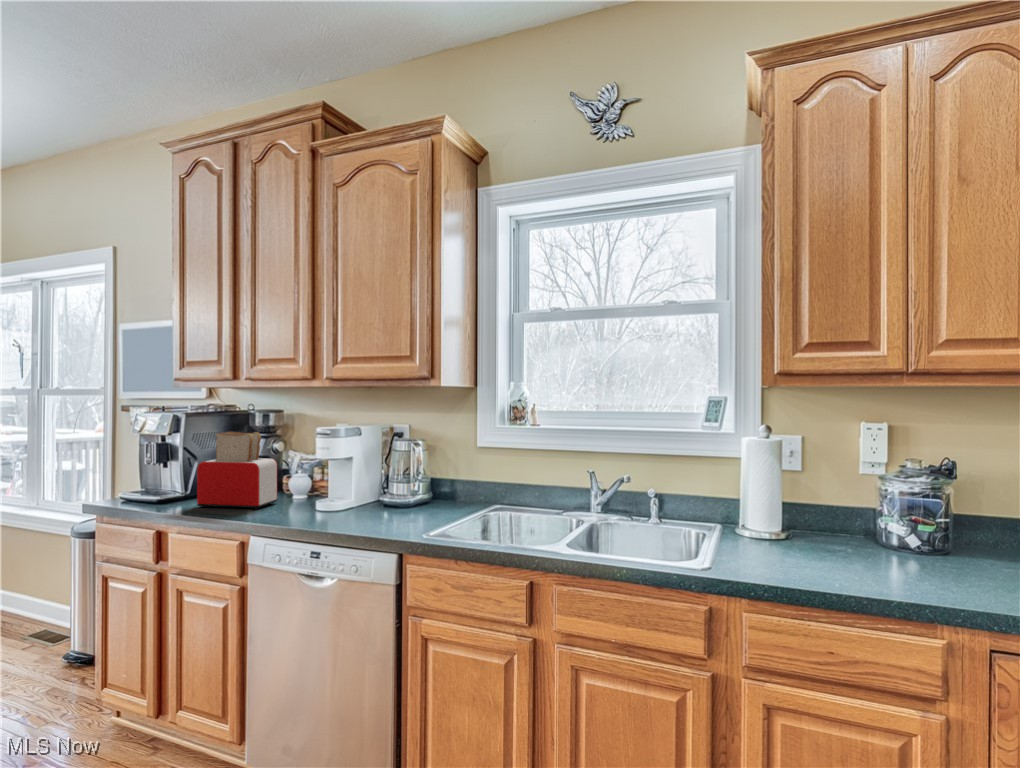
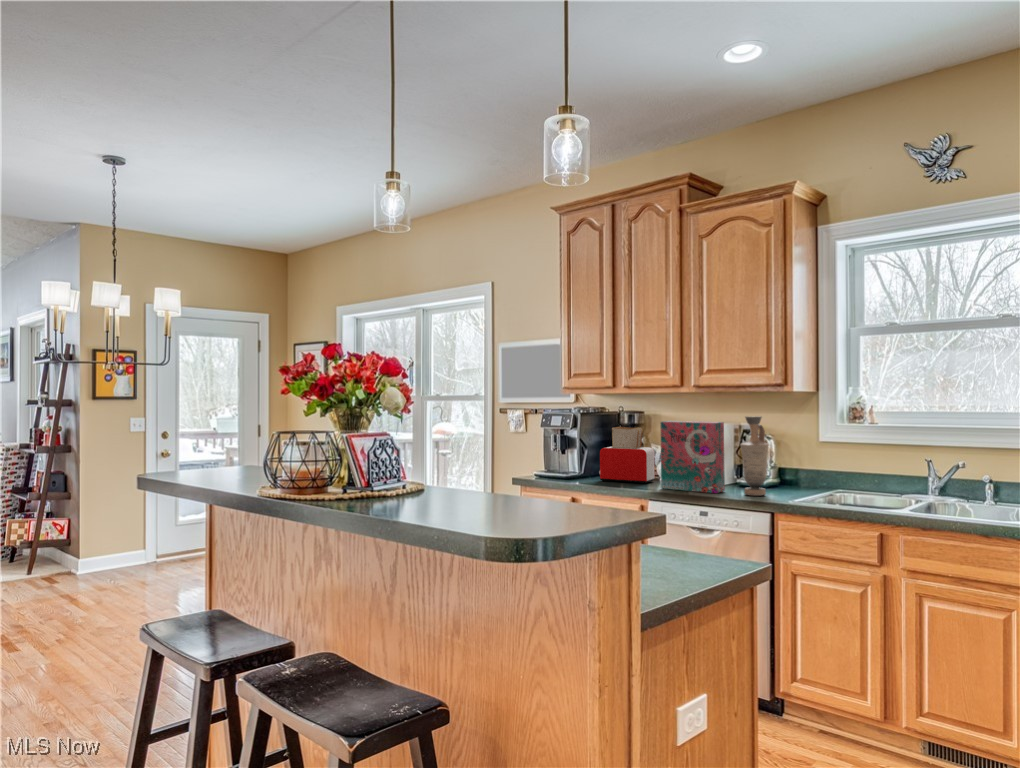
vase: none [368,418,405,526] -> present [740,416,768,496]
cereal box: none [267,424,352,525] -> present [661,421,725,493]

